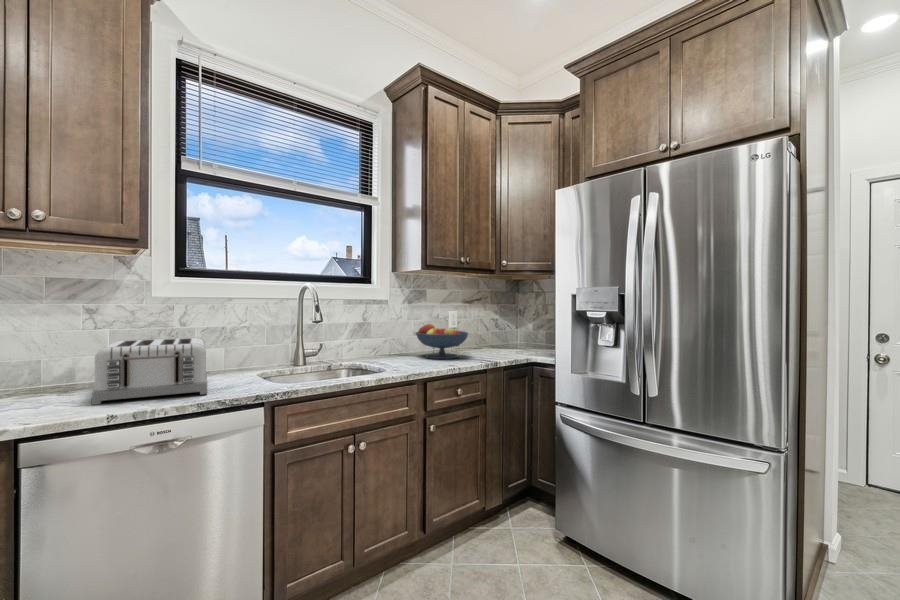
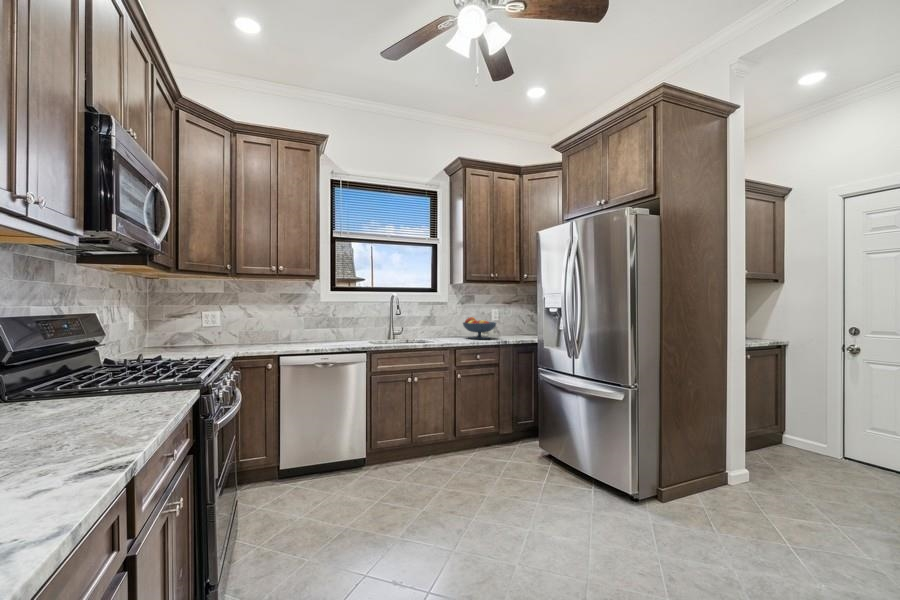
toaster: present [92,337,207,405] -> none [299,321,344,347]

